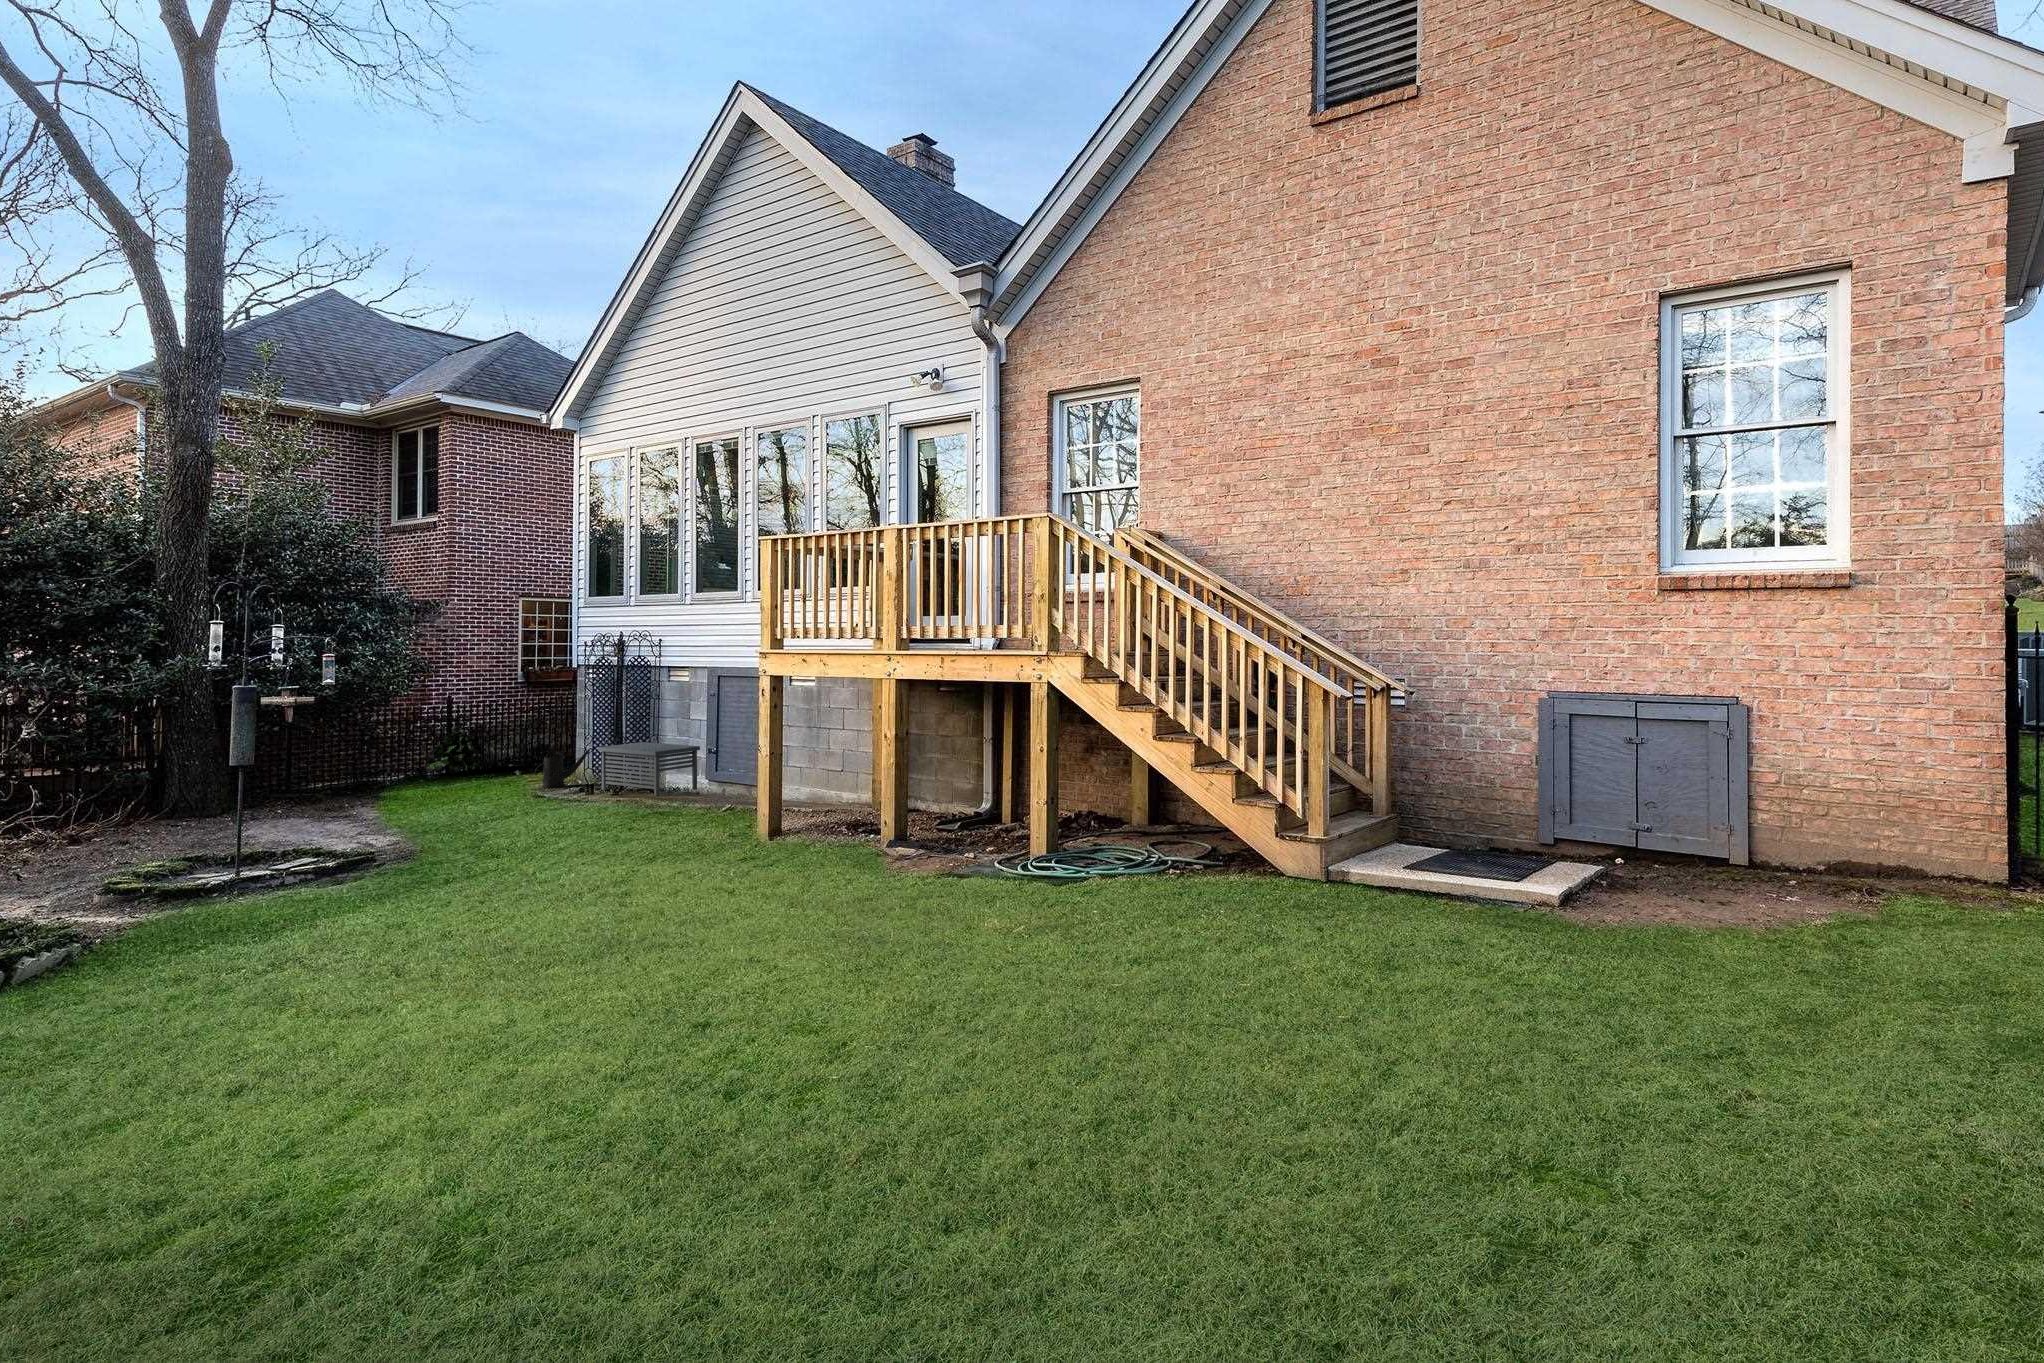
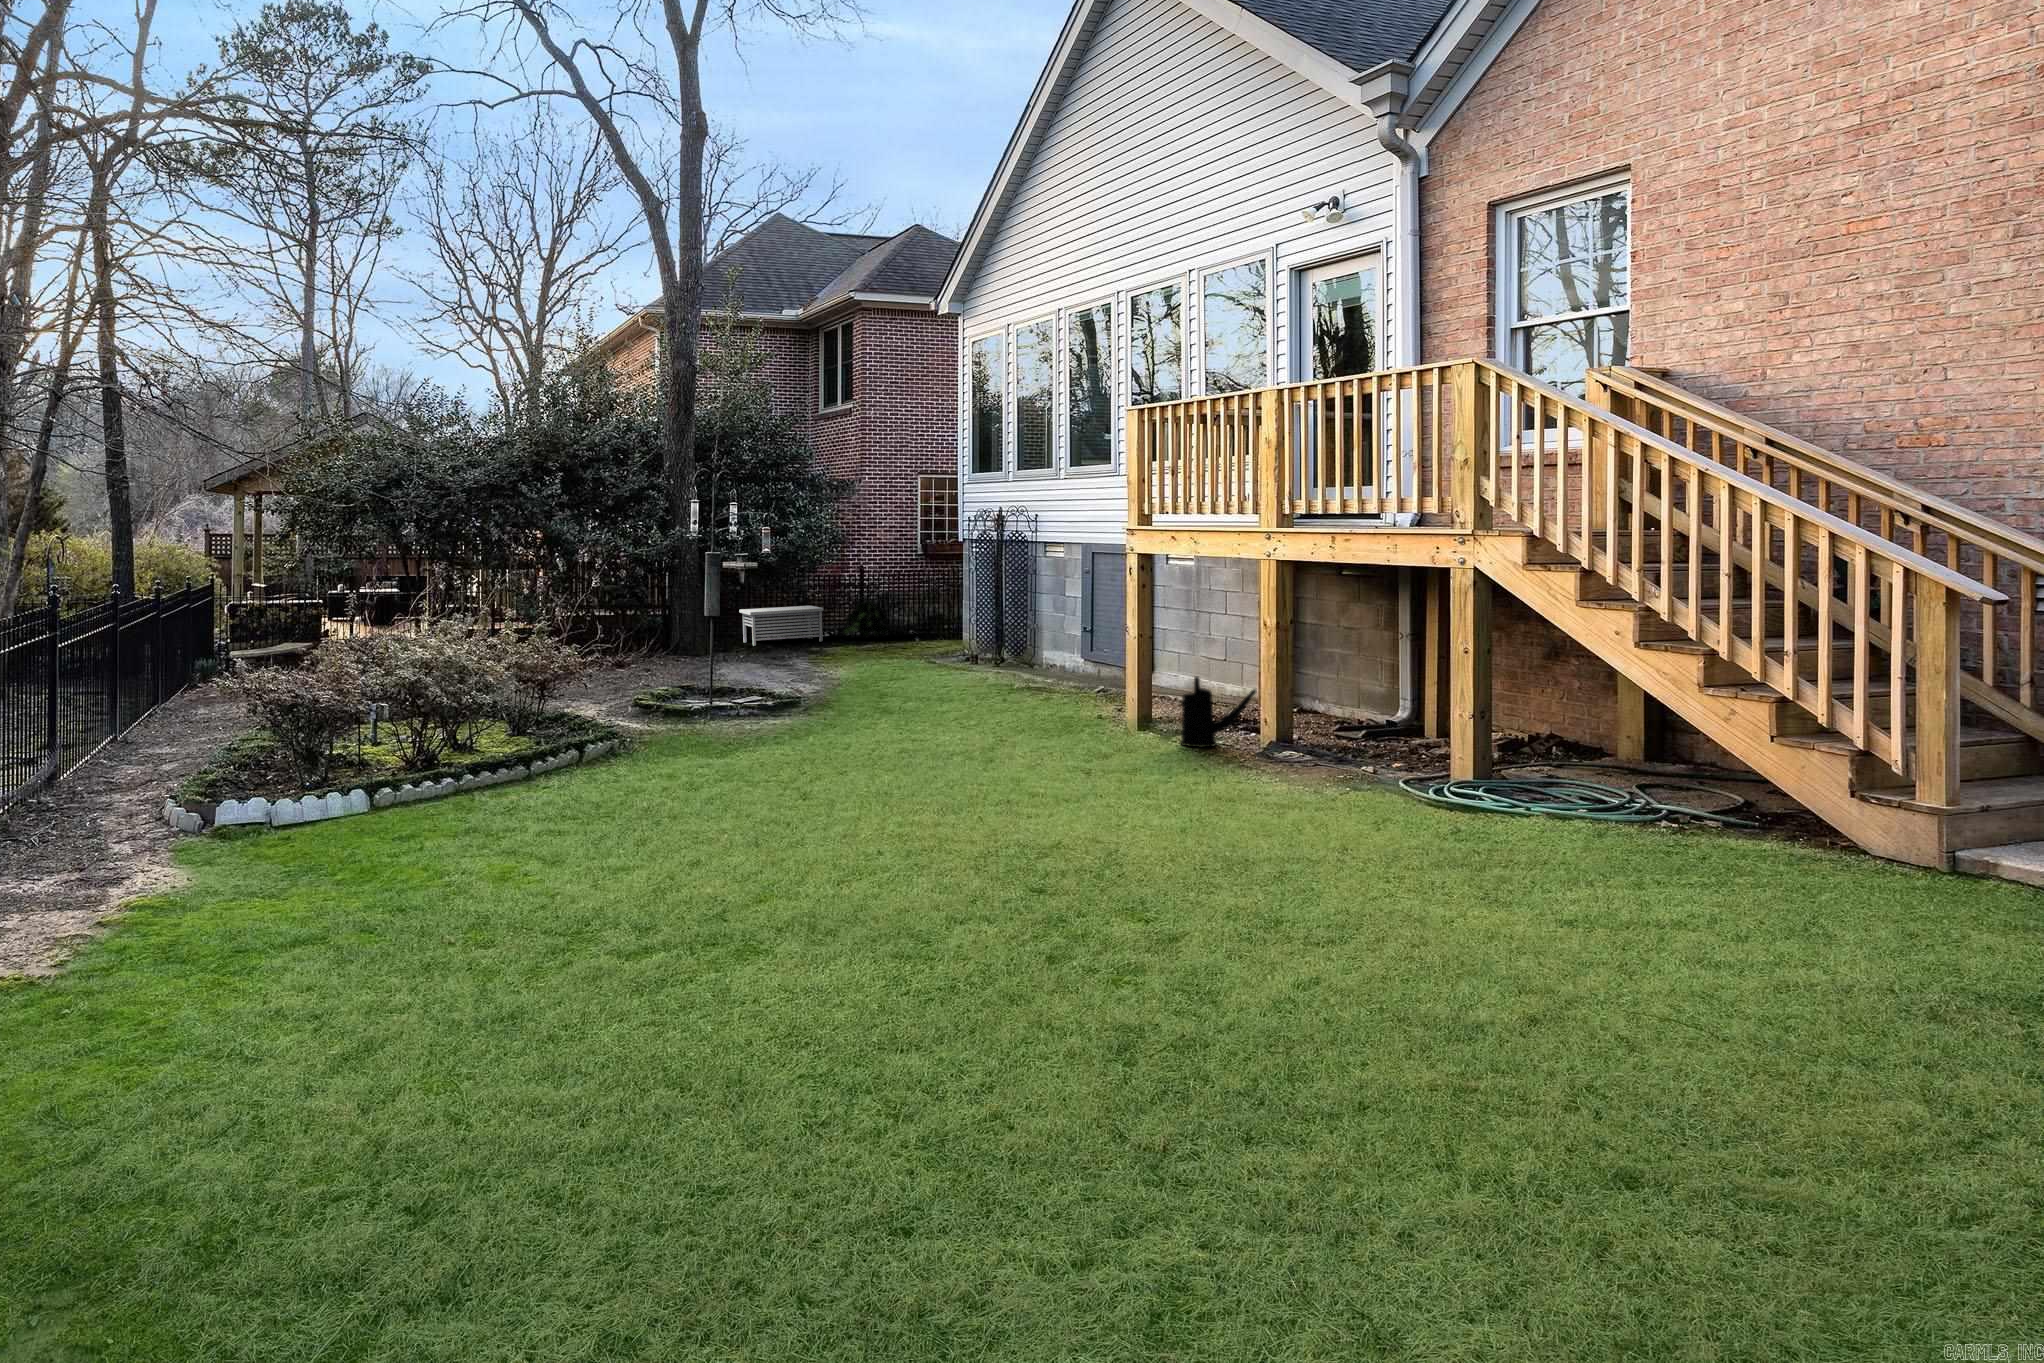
storage bench: present [598,742,700,796] -> present [739,606,823,646]
watering can: present [535,745,590,788] -> present [1174,676,1257,747]

